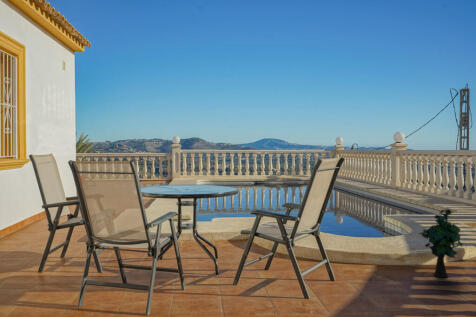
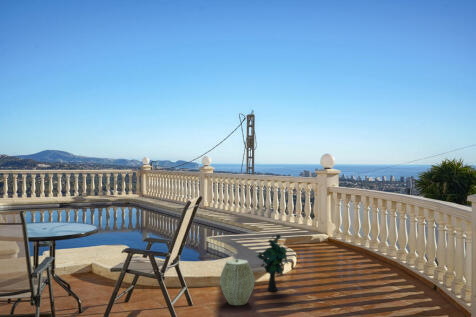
woven basket: none [367,234,410,286] -> present [220,259,255,305]

